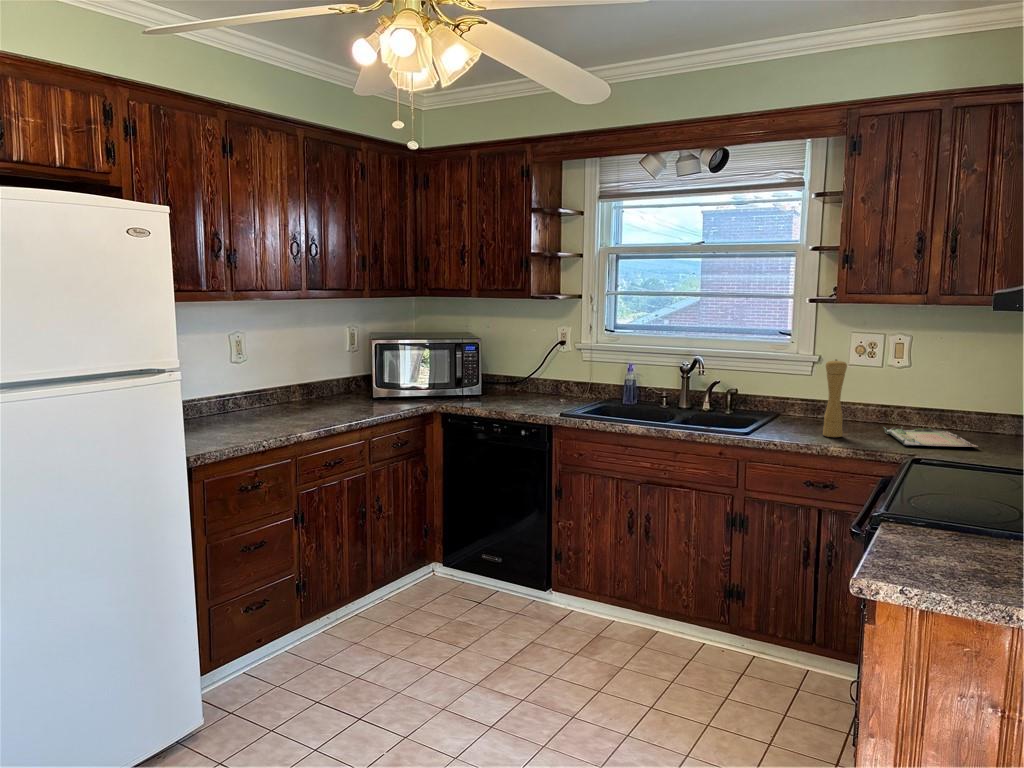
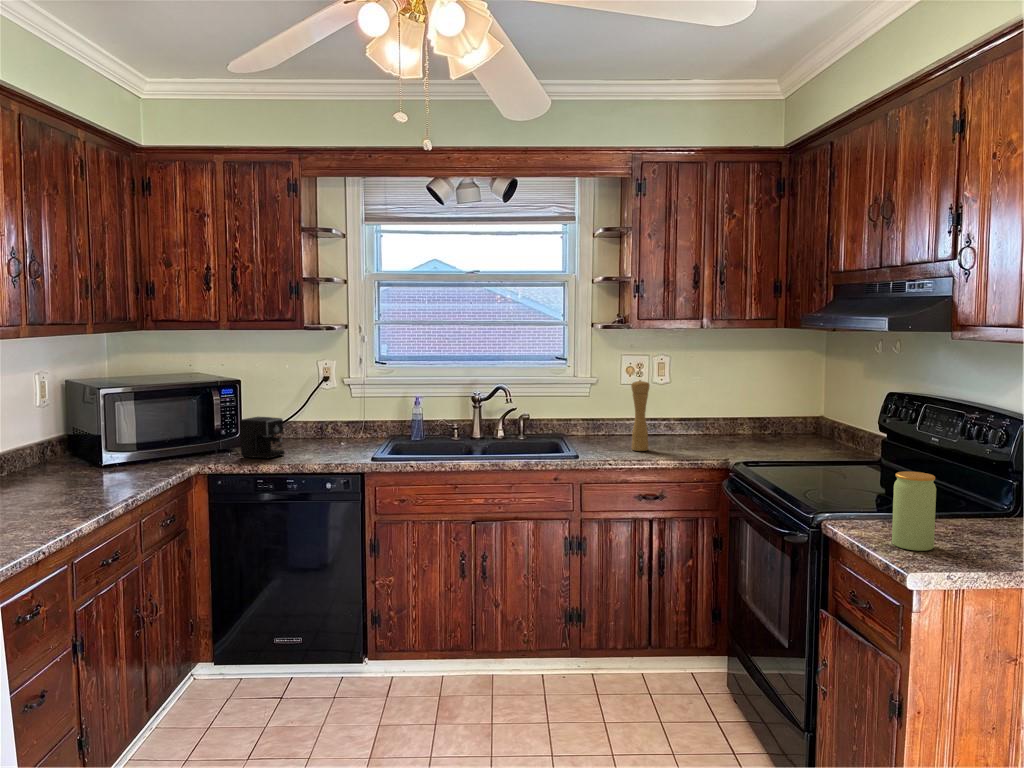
coffee maker: none [473,371,516,405] -> present [240,417,284,458]
tray: present [883,425,978,447] -> none [663,430,750,451]
jar: none [919,481,977,578] -> present [892,472,936,551]

